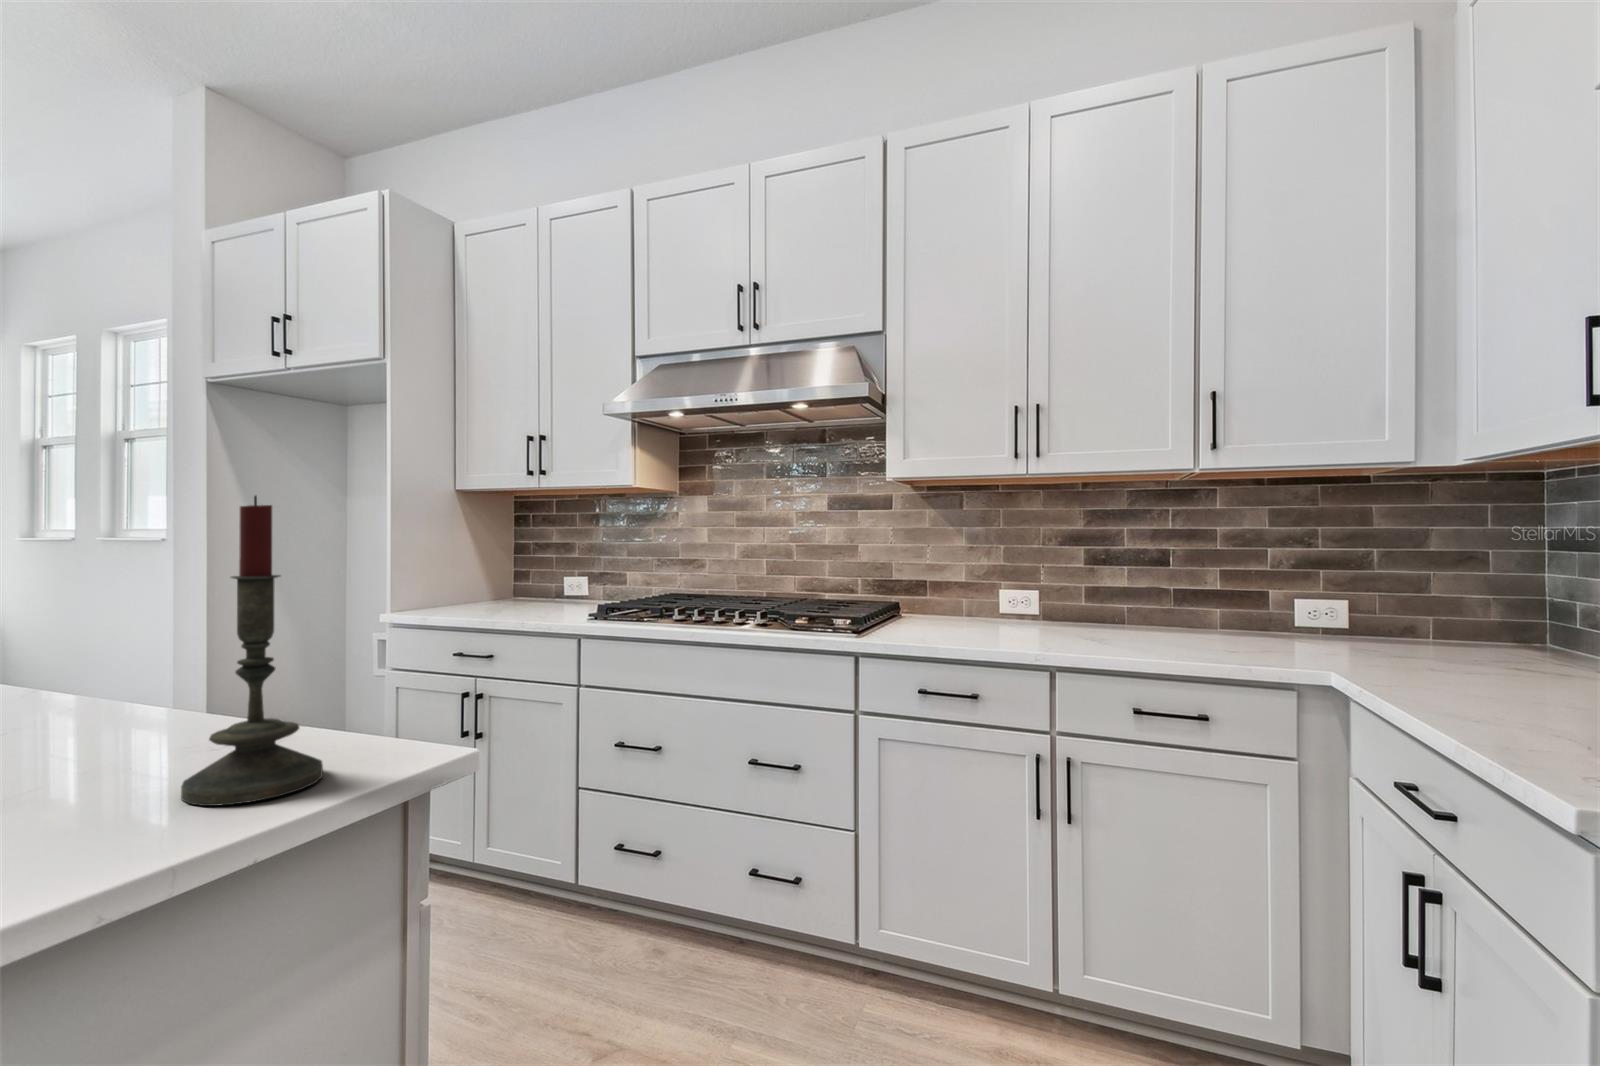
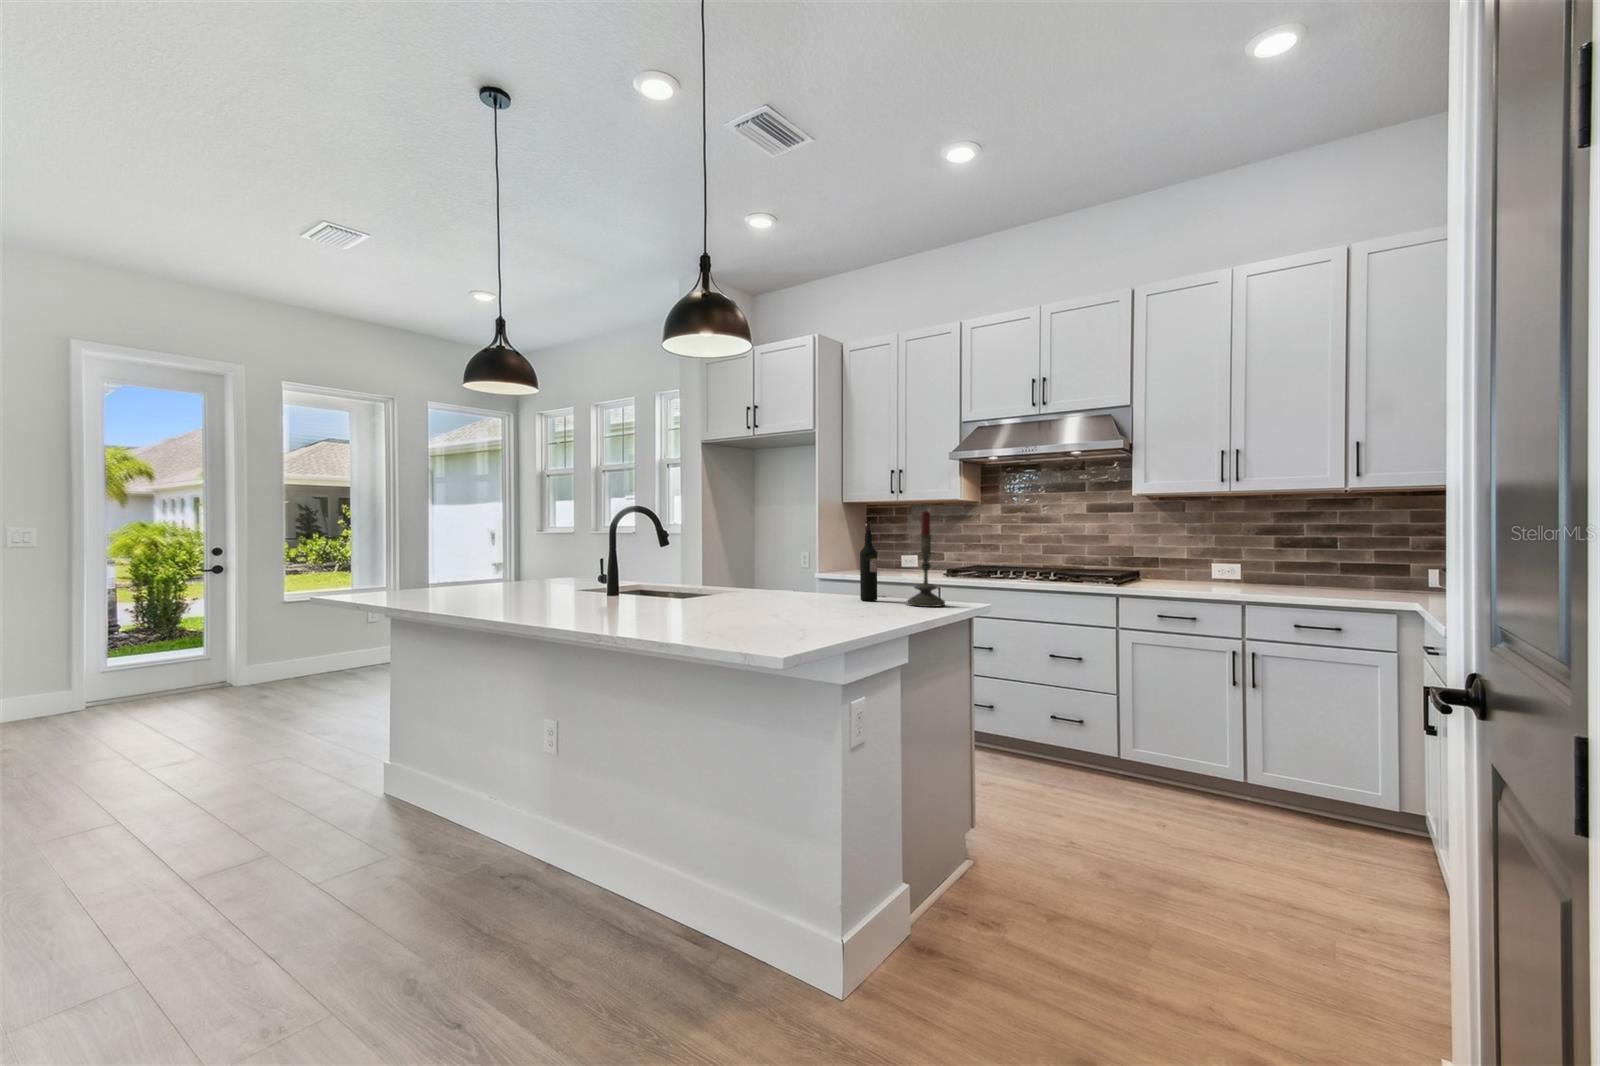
wine bottle: none [92,534,161,768] -> present [860,521,877,601]

